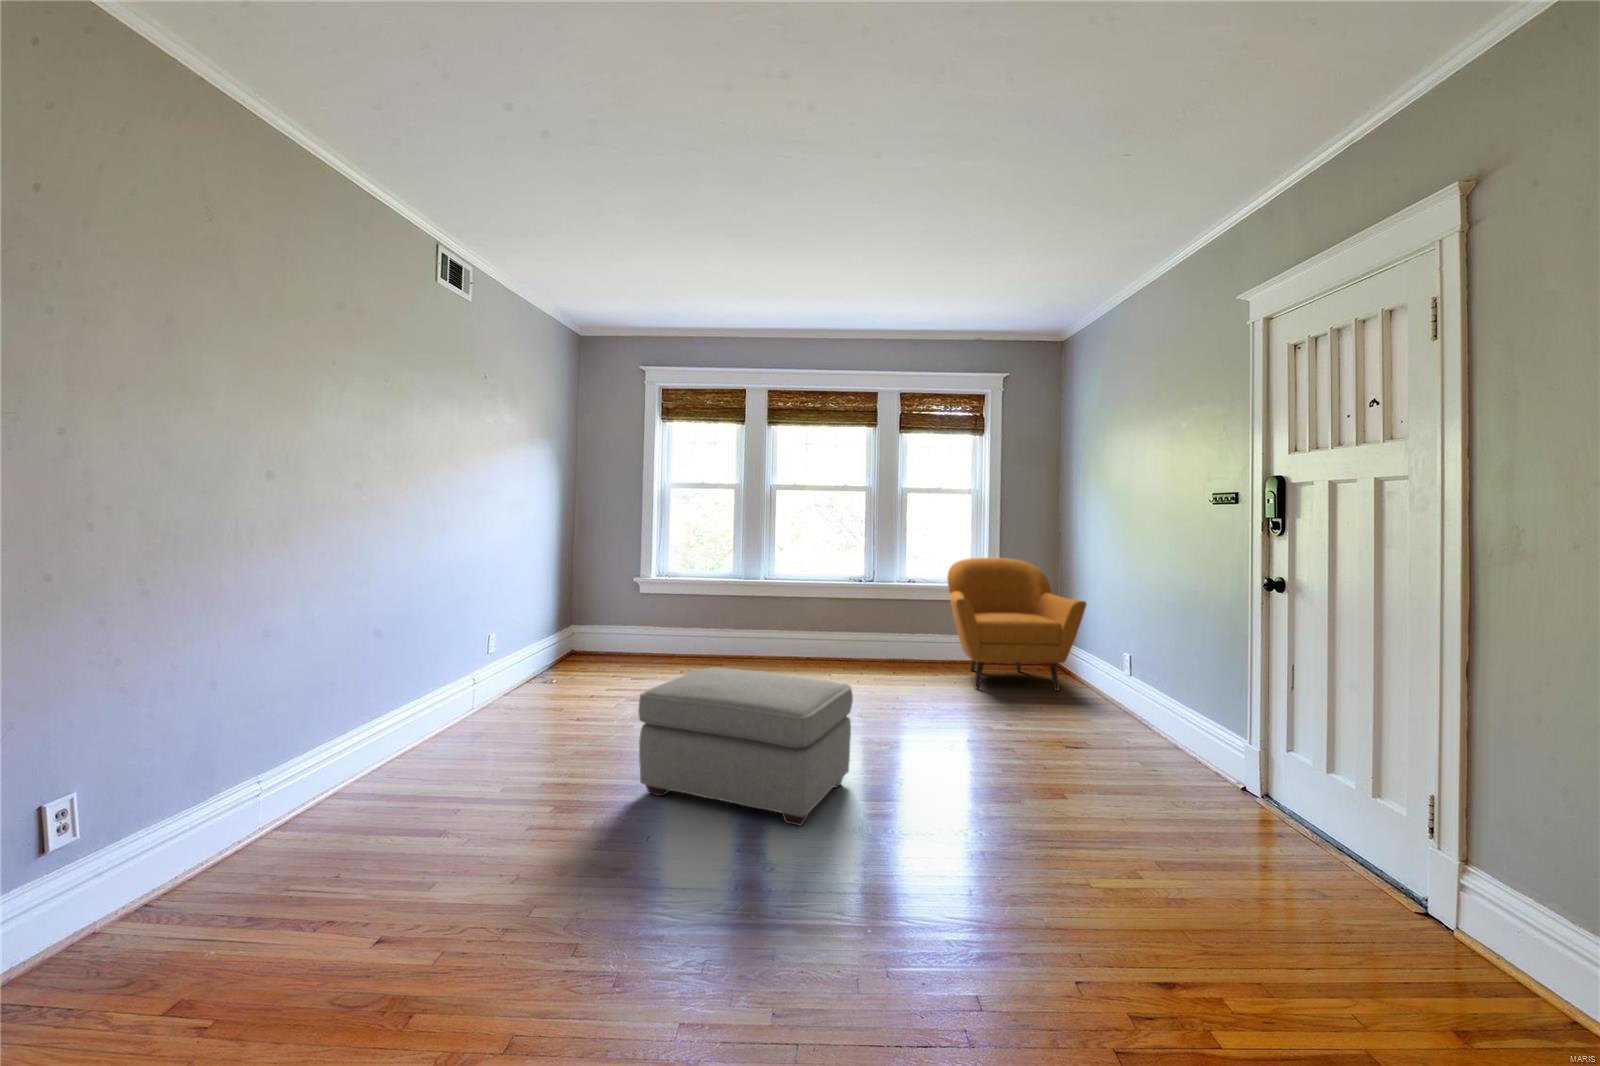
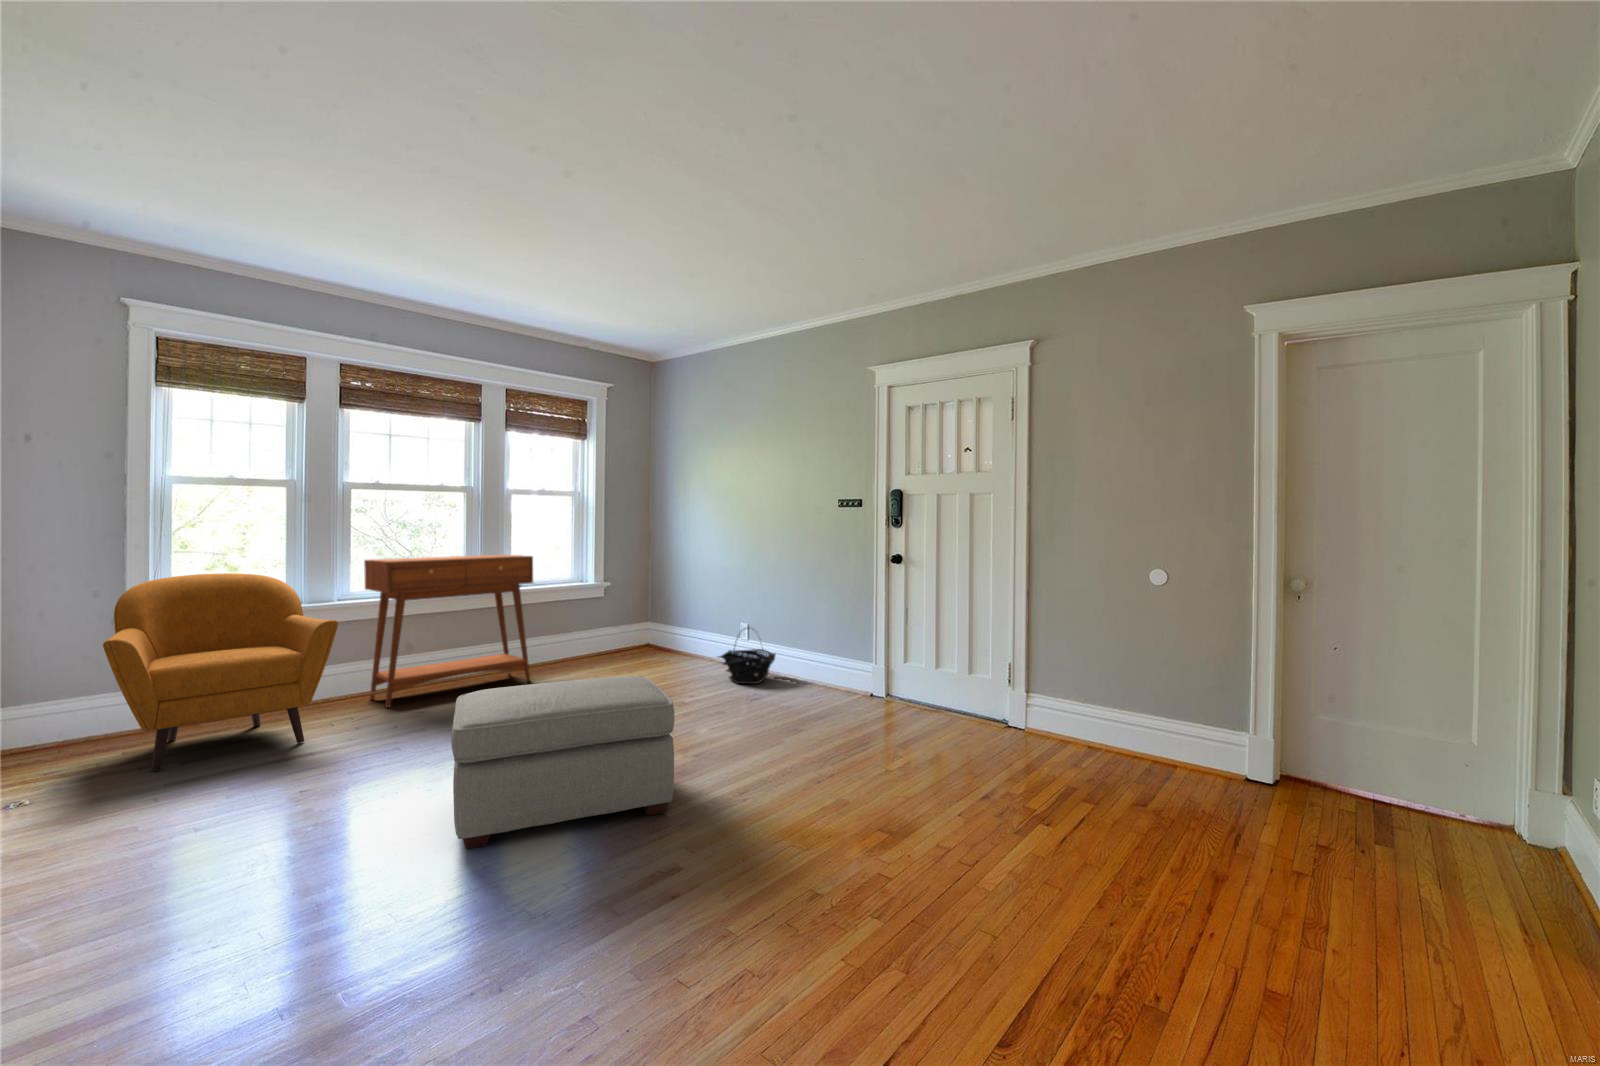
console table: none [774,548,900,672] -> present [364,555,533,708]
armchair: present [947,557,1086,690] -> present [103,573,338,771]
basket: none [1065,656,1144,728] -> present [718,627,776,684]

